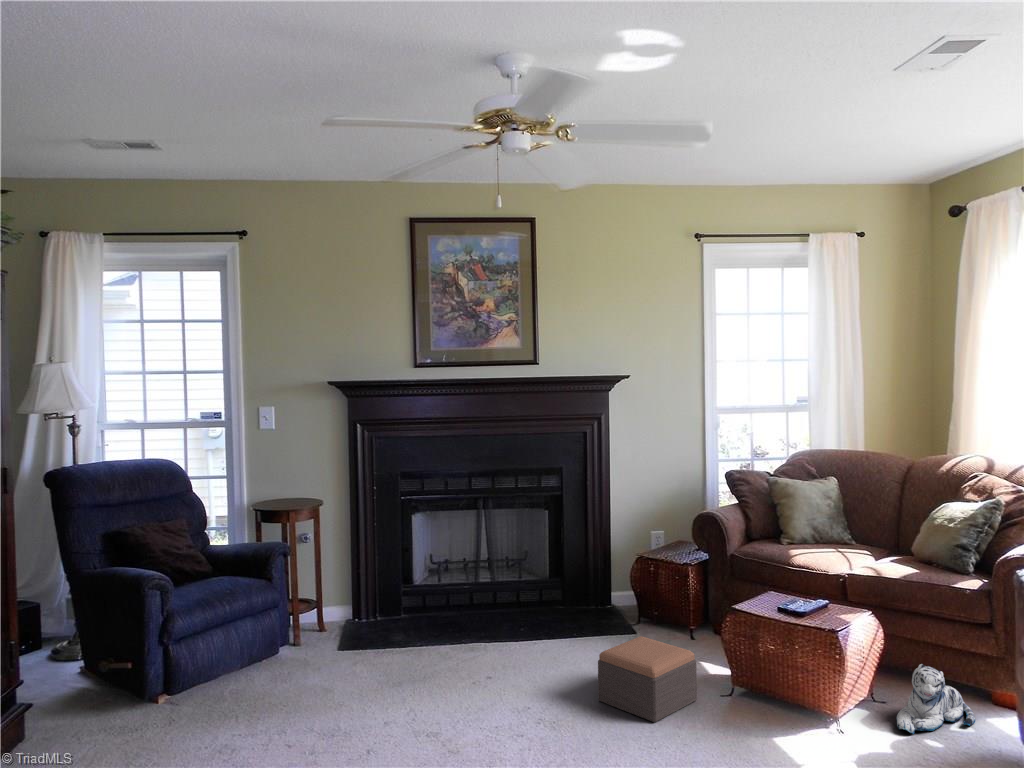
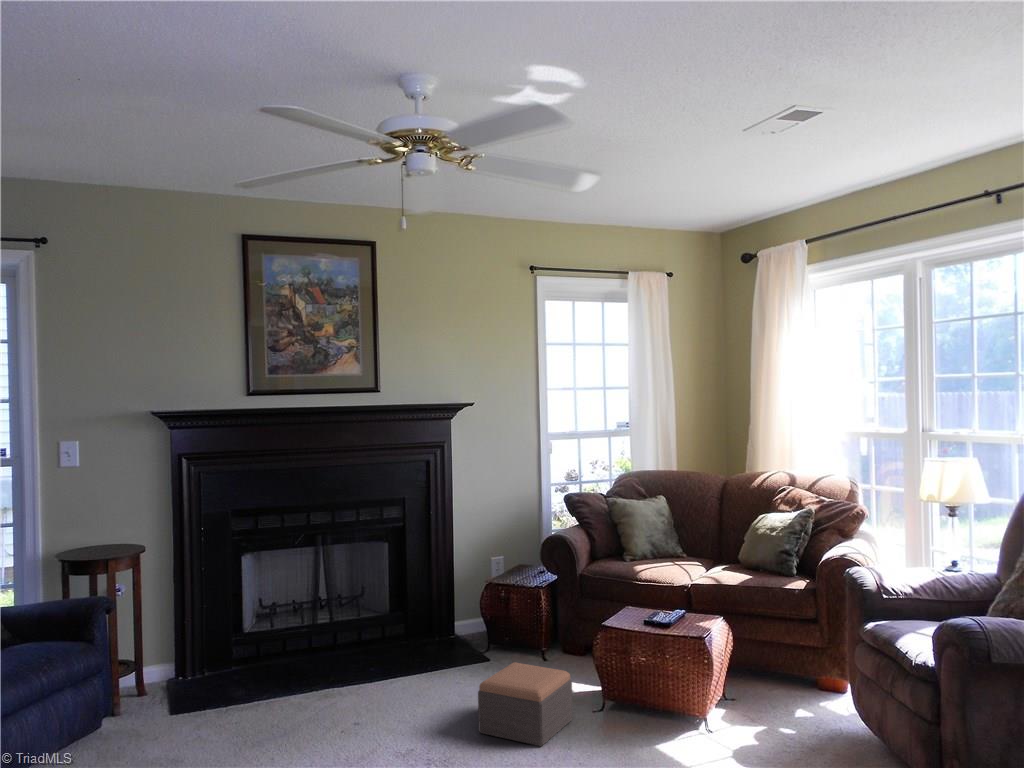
plush toy: present [896,664,975,734] -> none [750,660,811,724]

